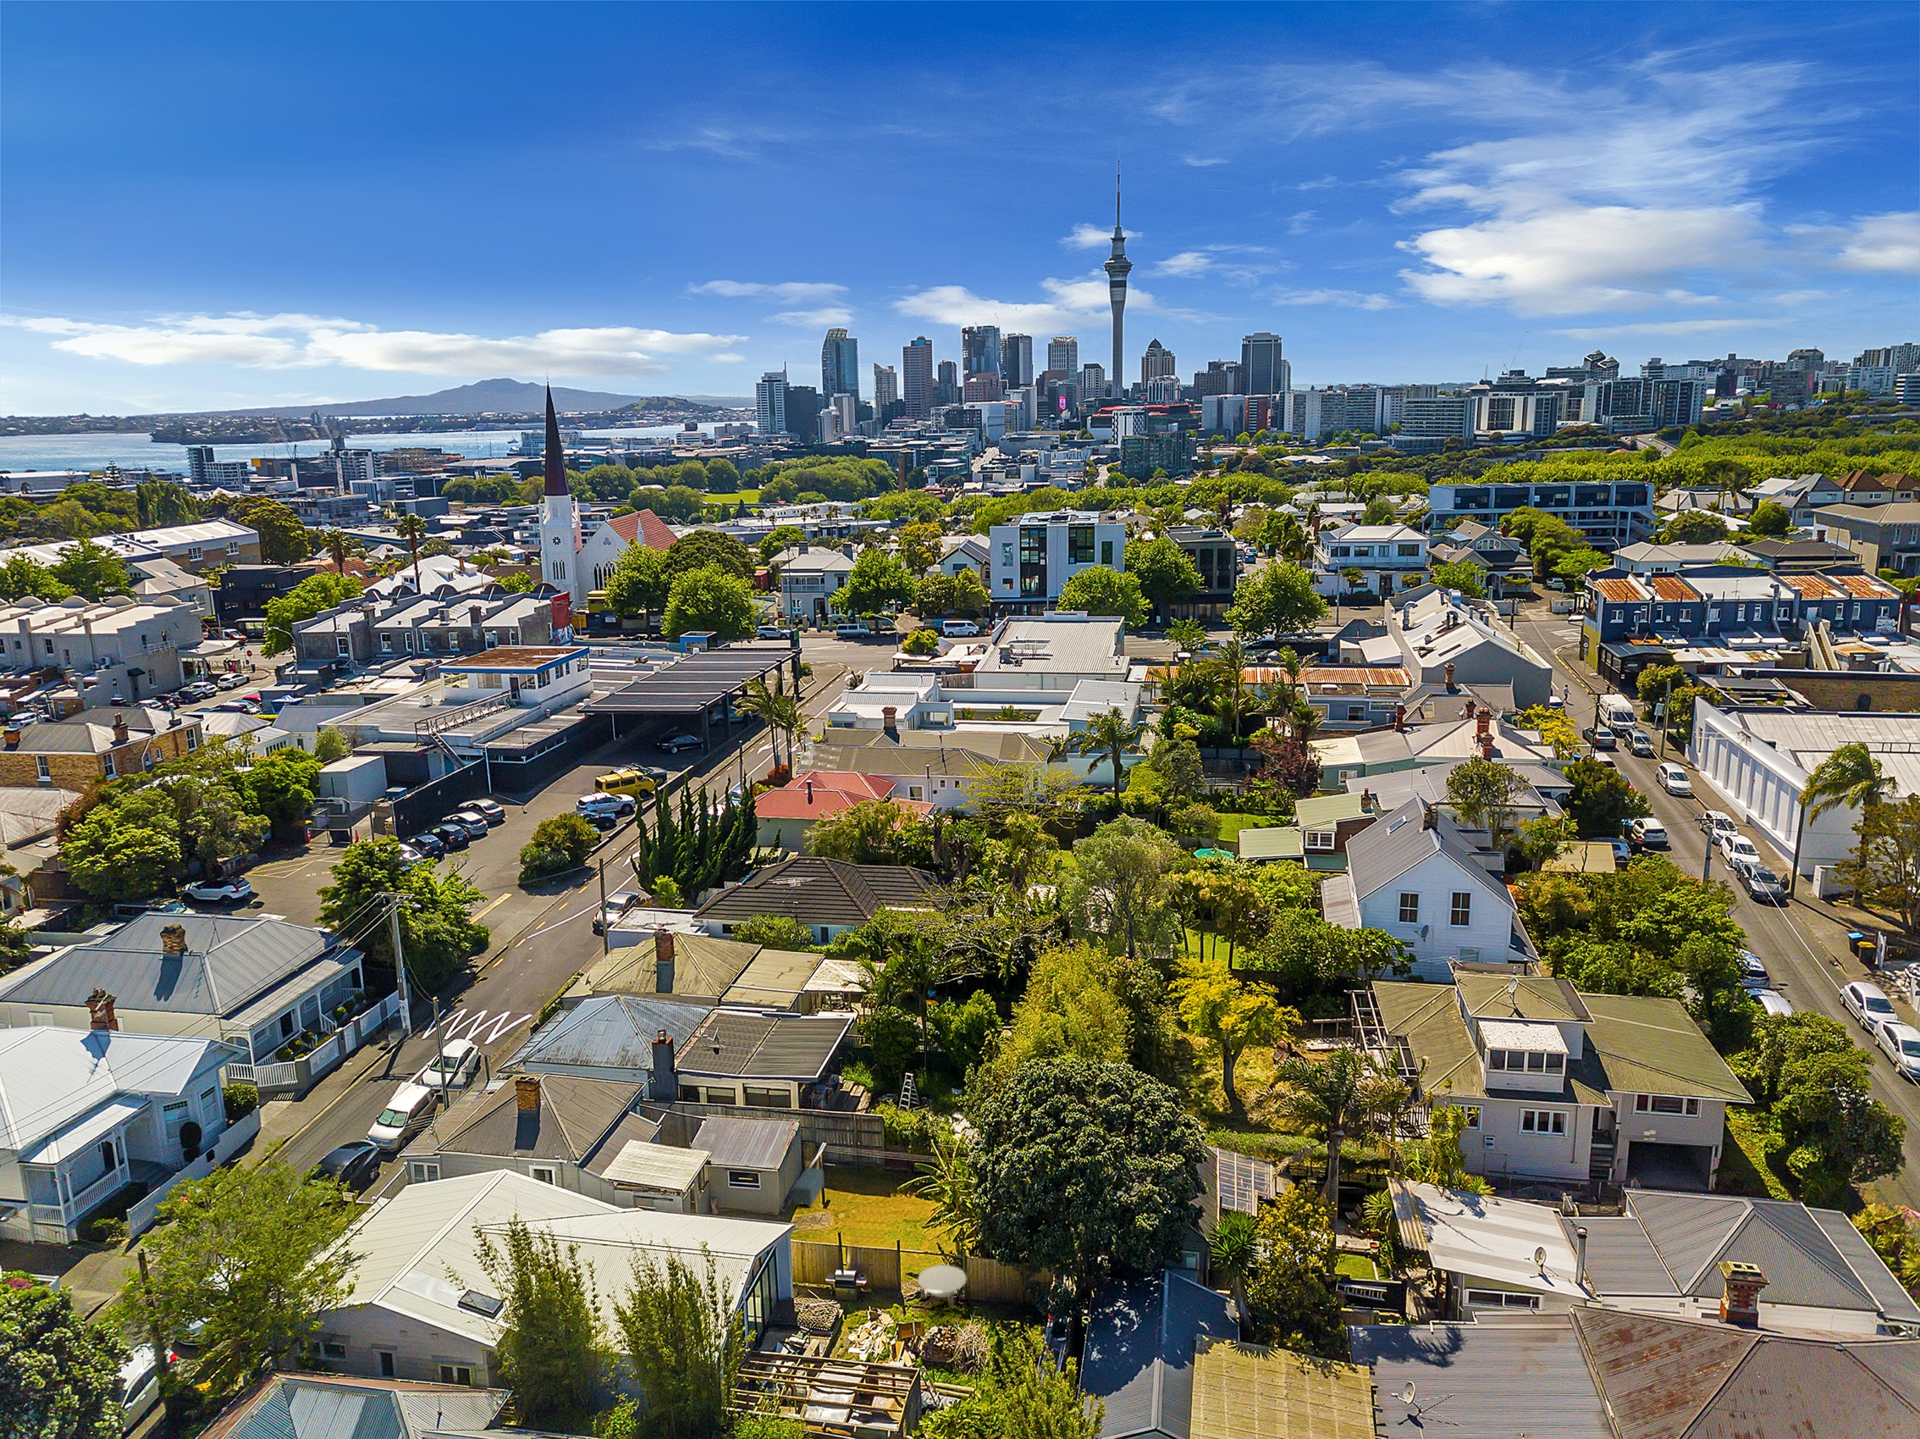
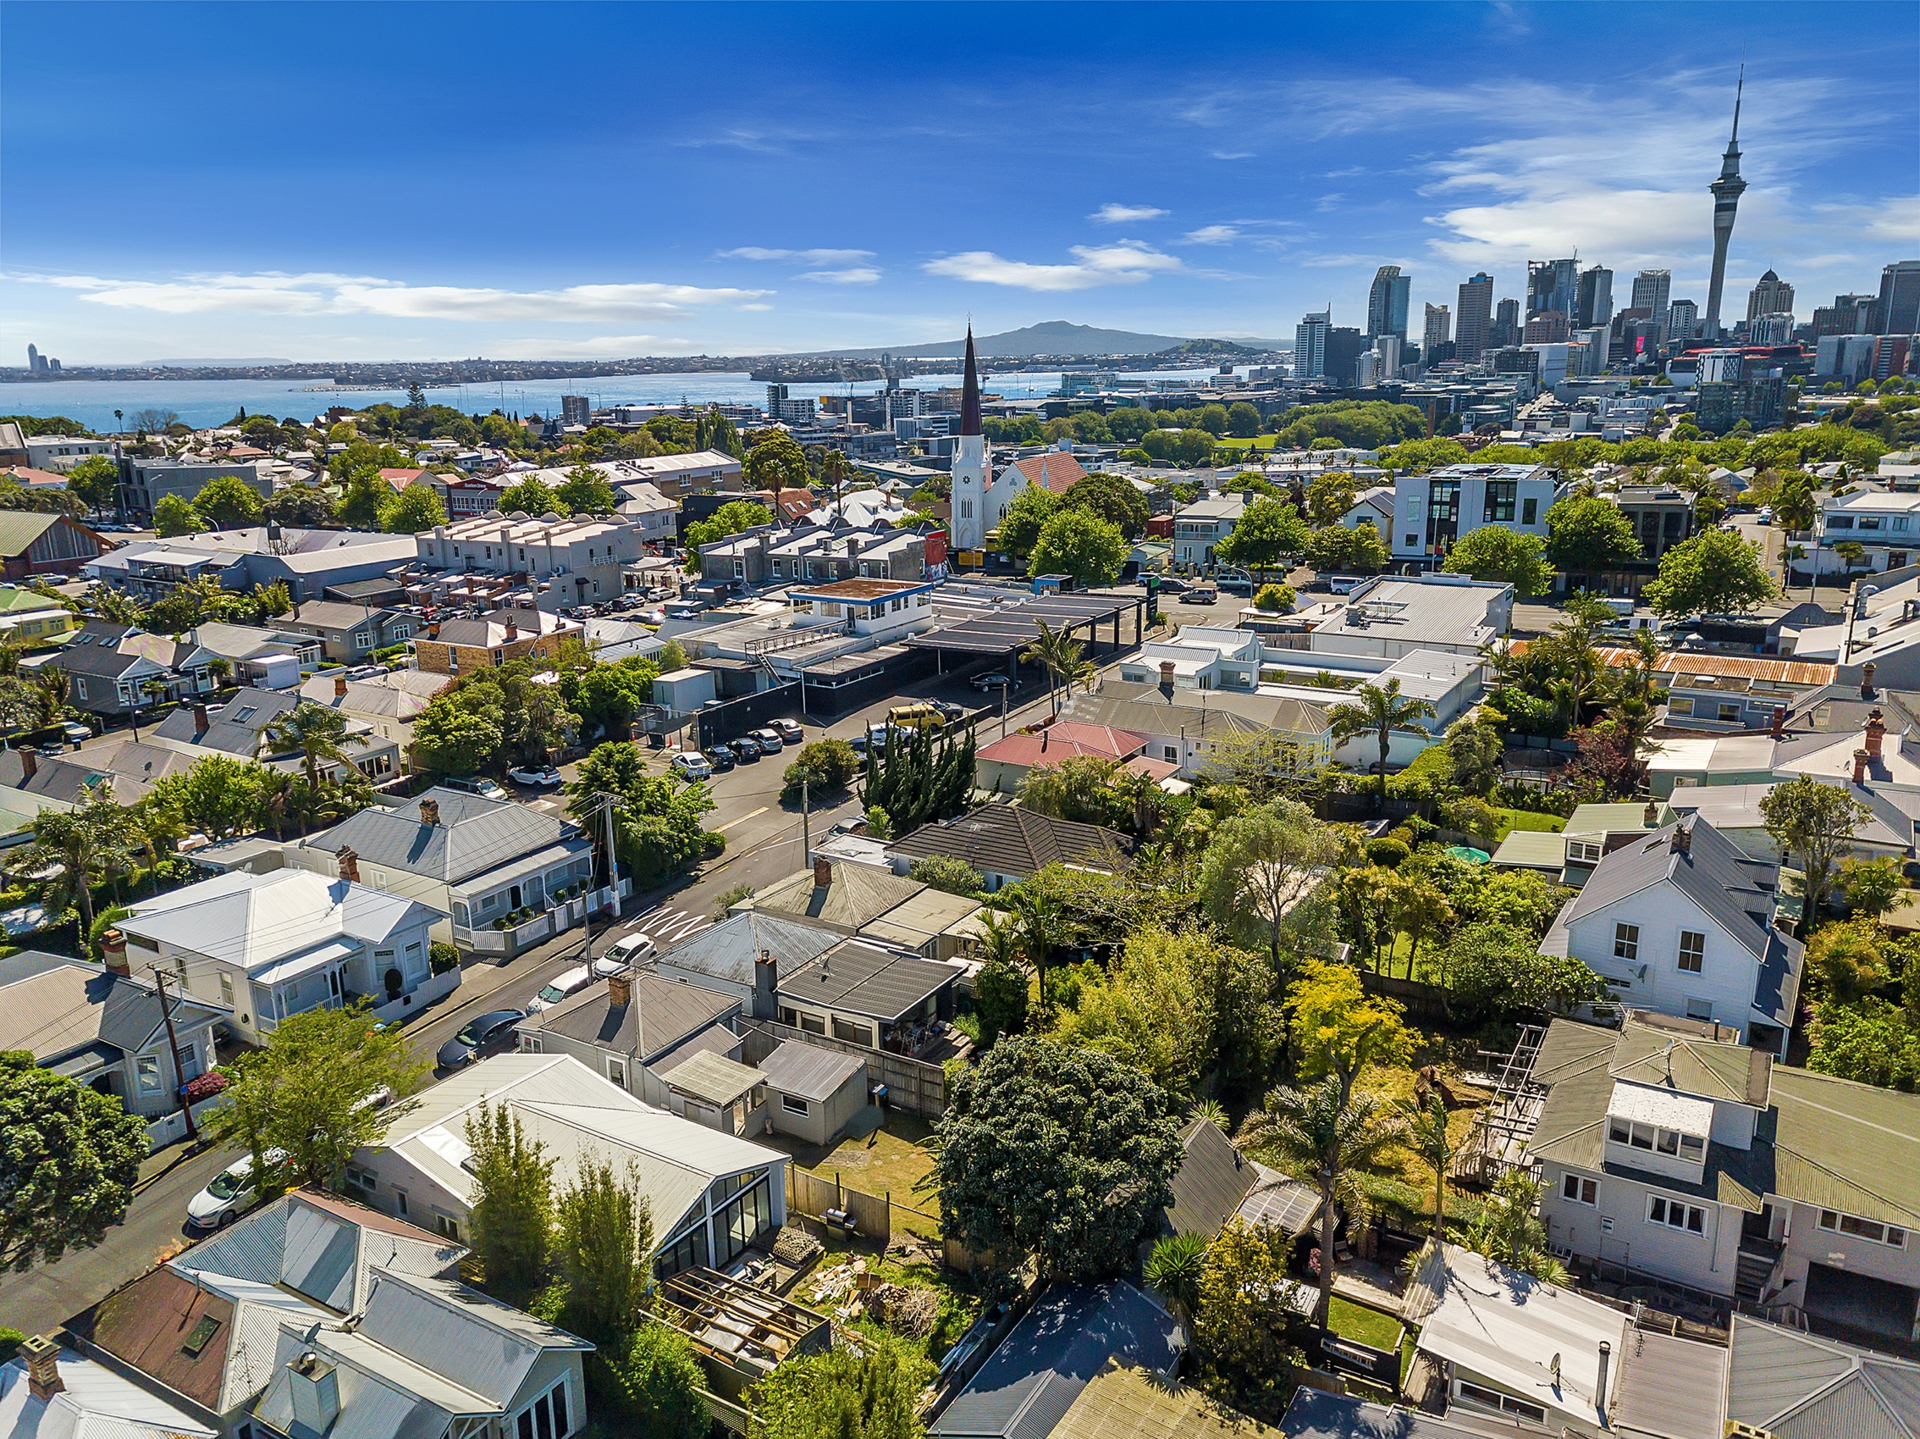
round table: present [918,1265,967,1308] -> none [897,1224,945,1269]

